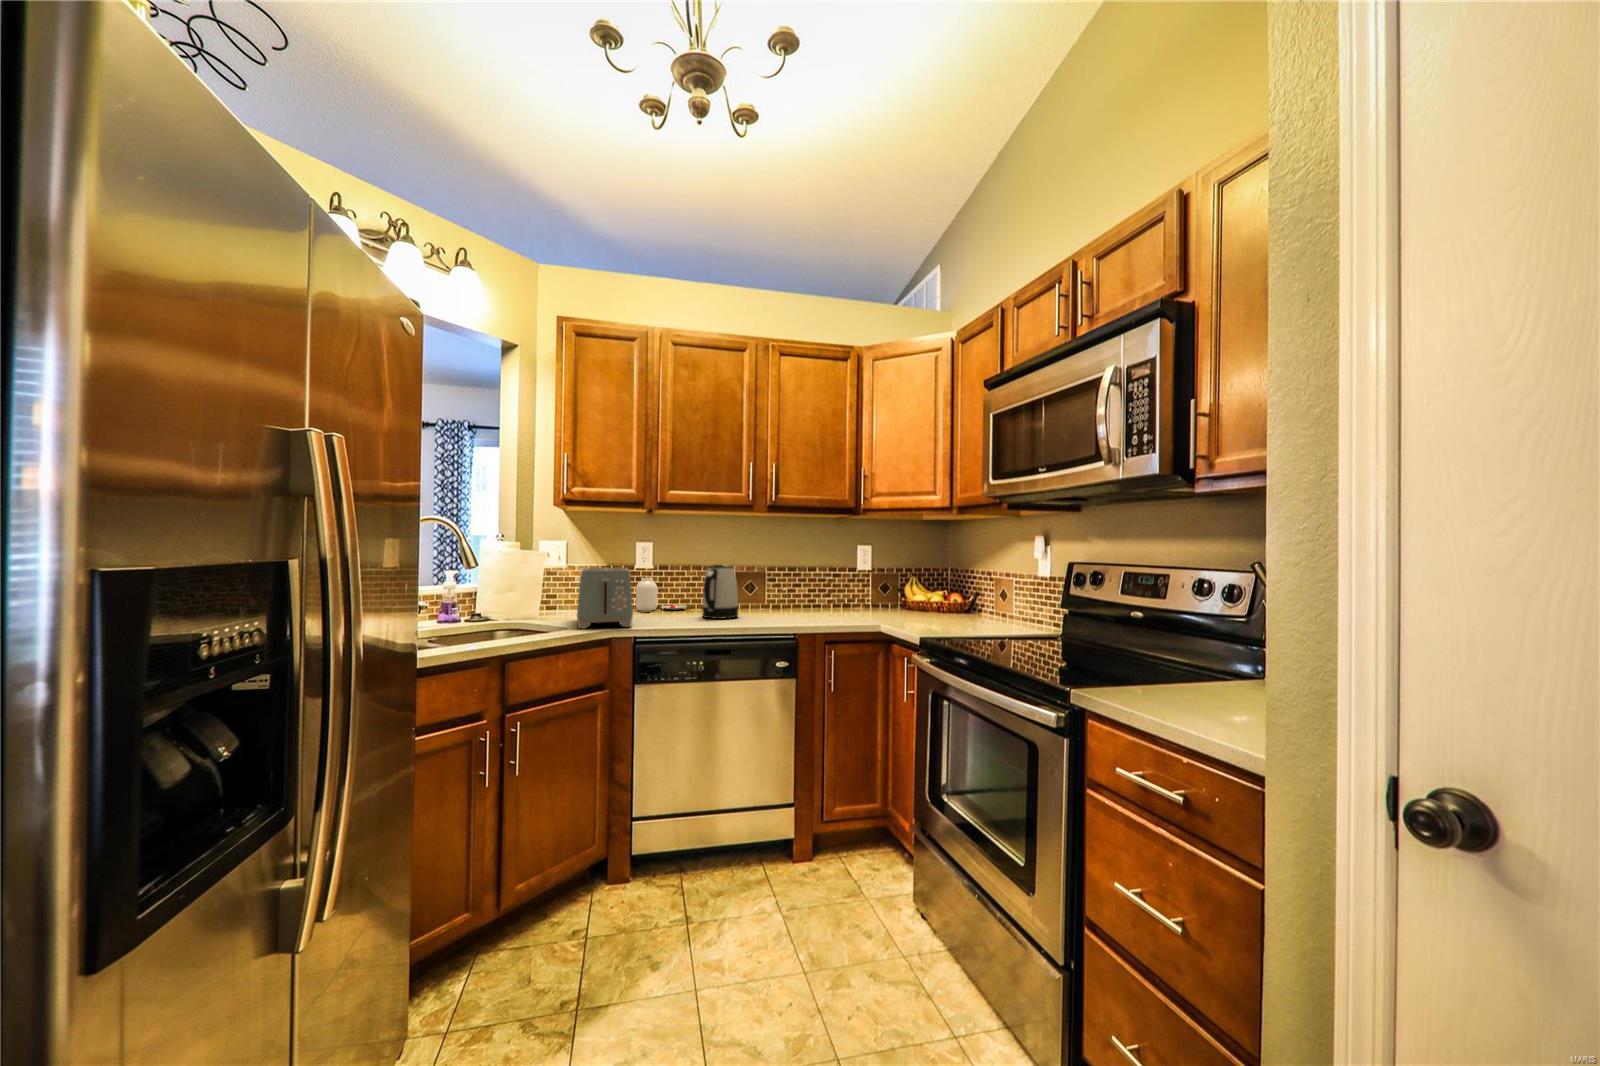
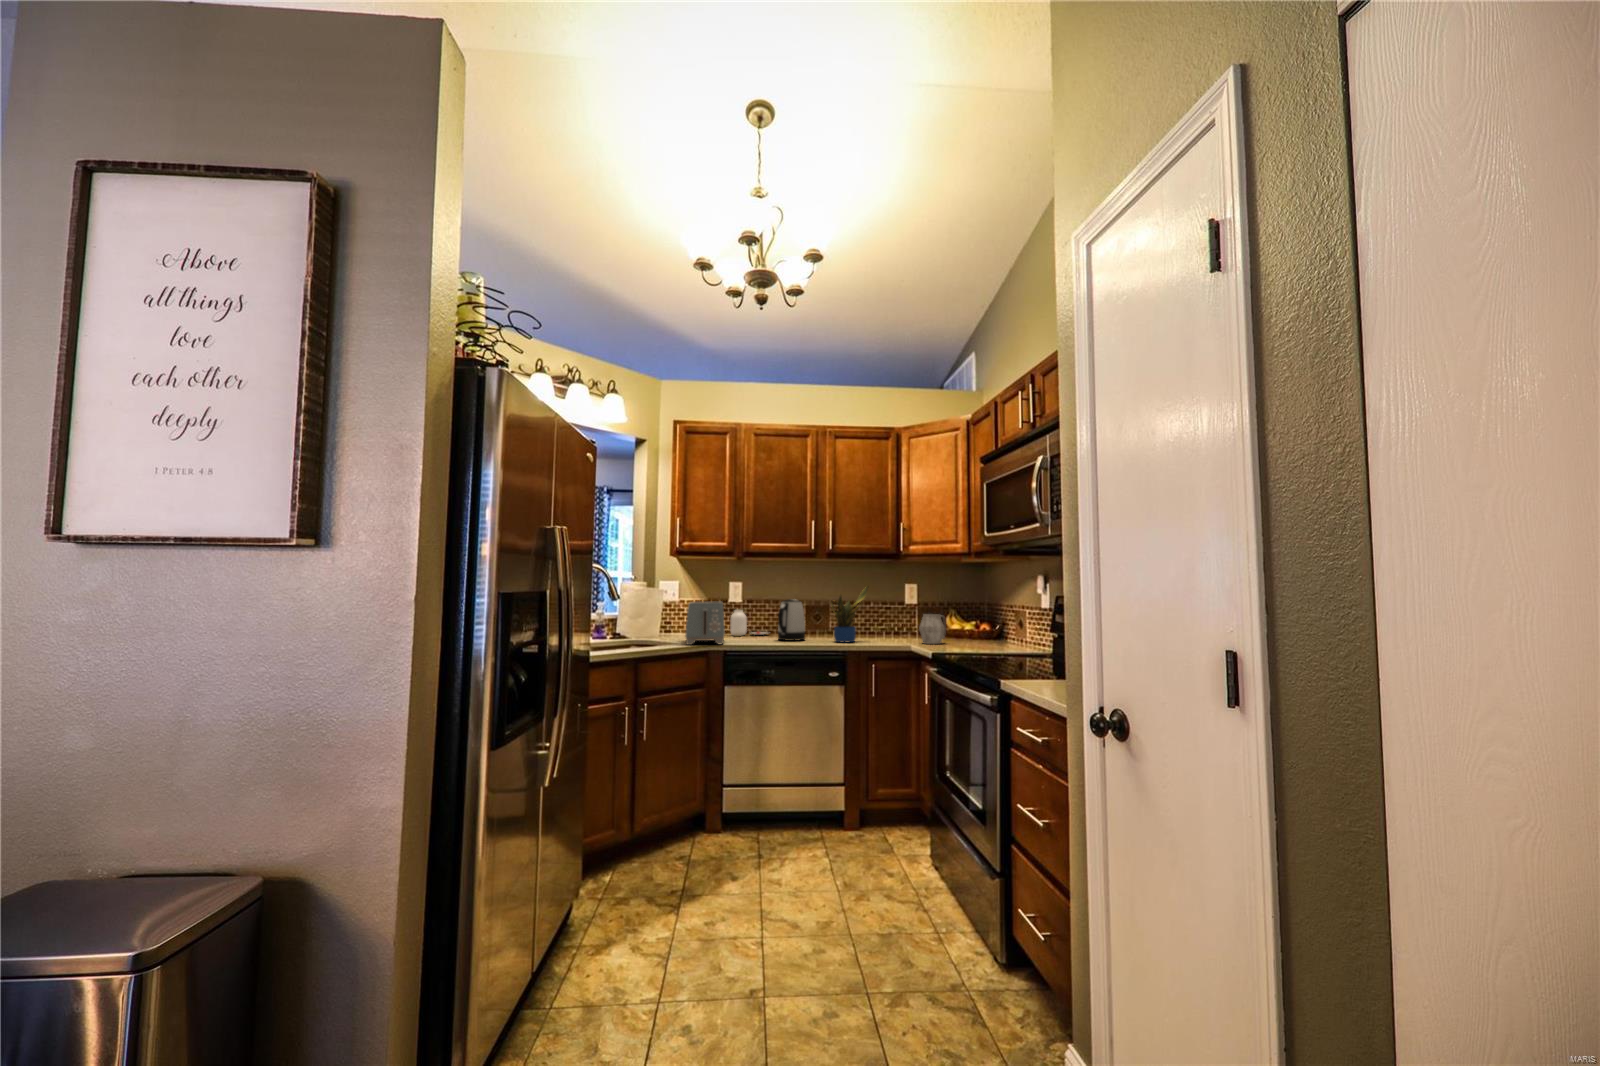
potted plant: none [773,546,821,620] -> present [831,587,868,642]
mug: none [884,583,916,621] -> present [919,614,946,644]

